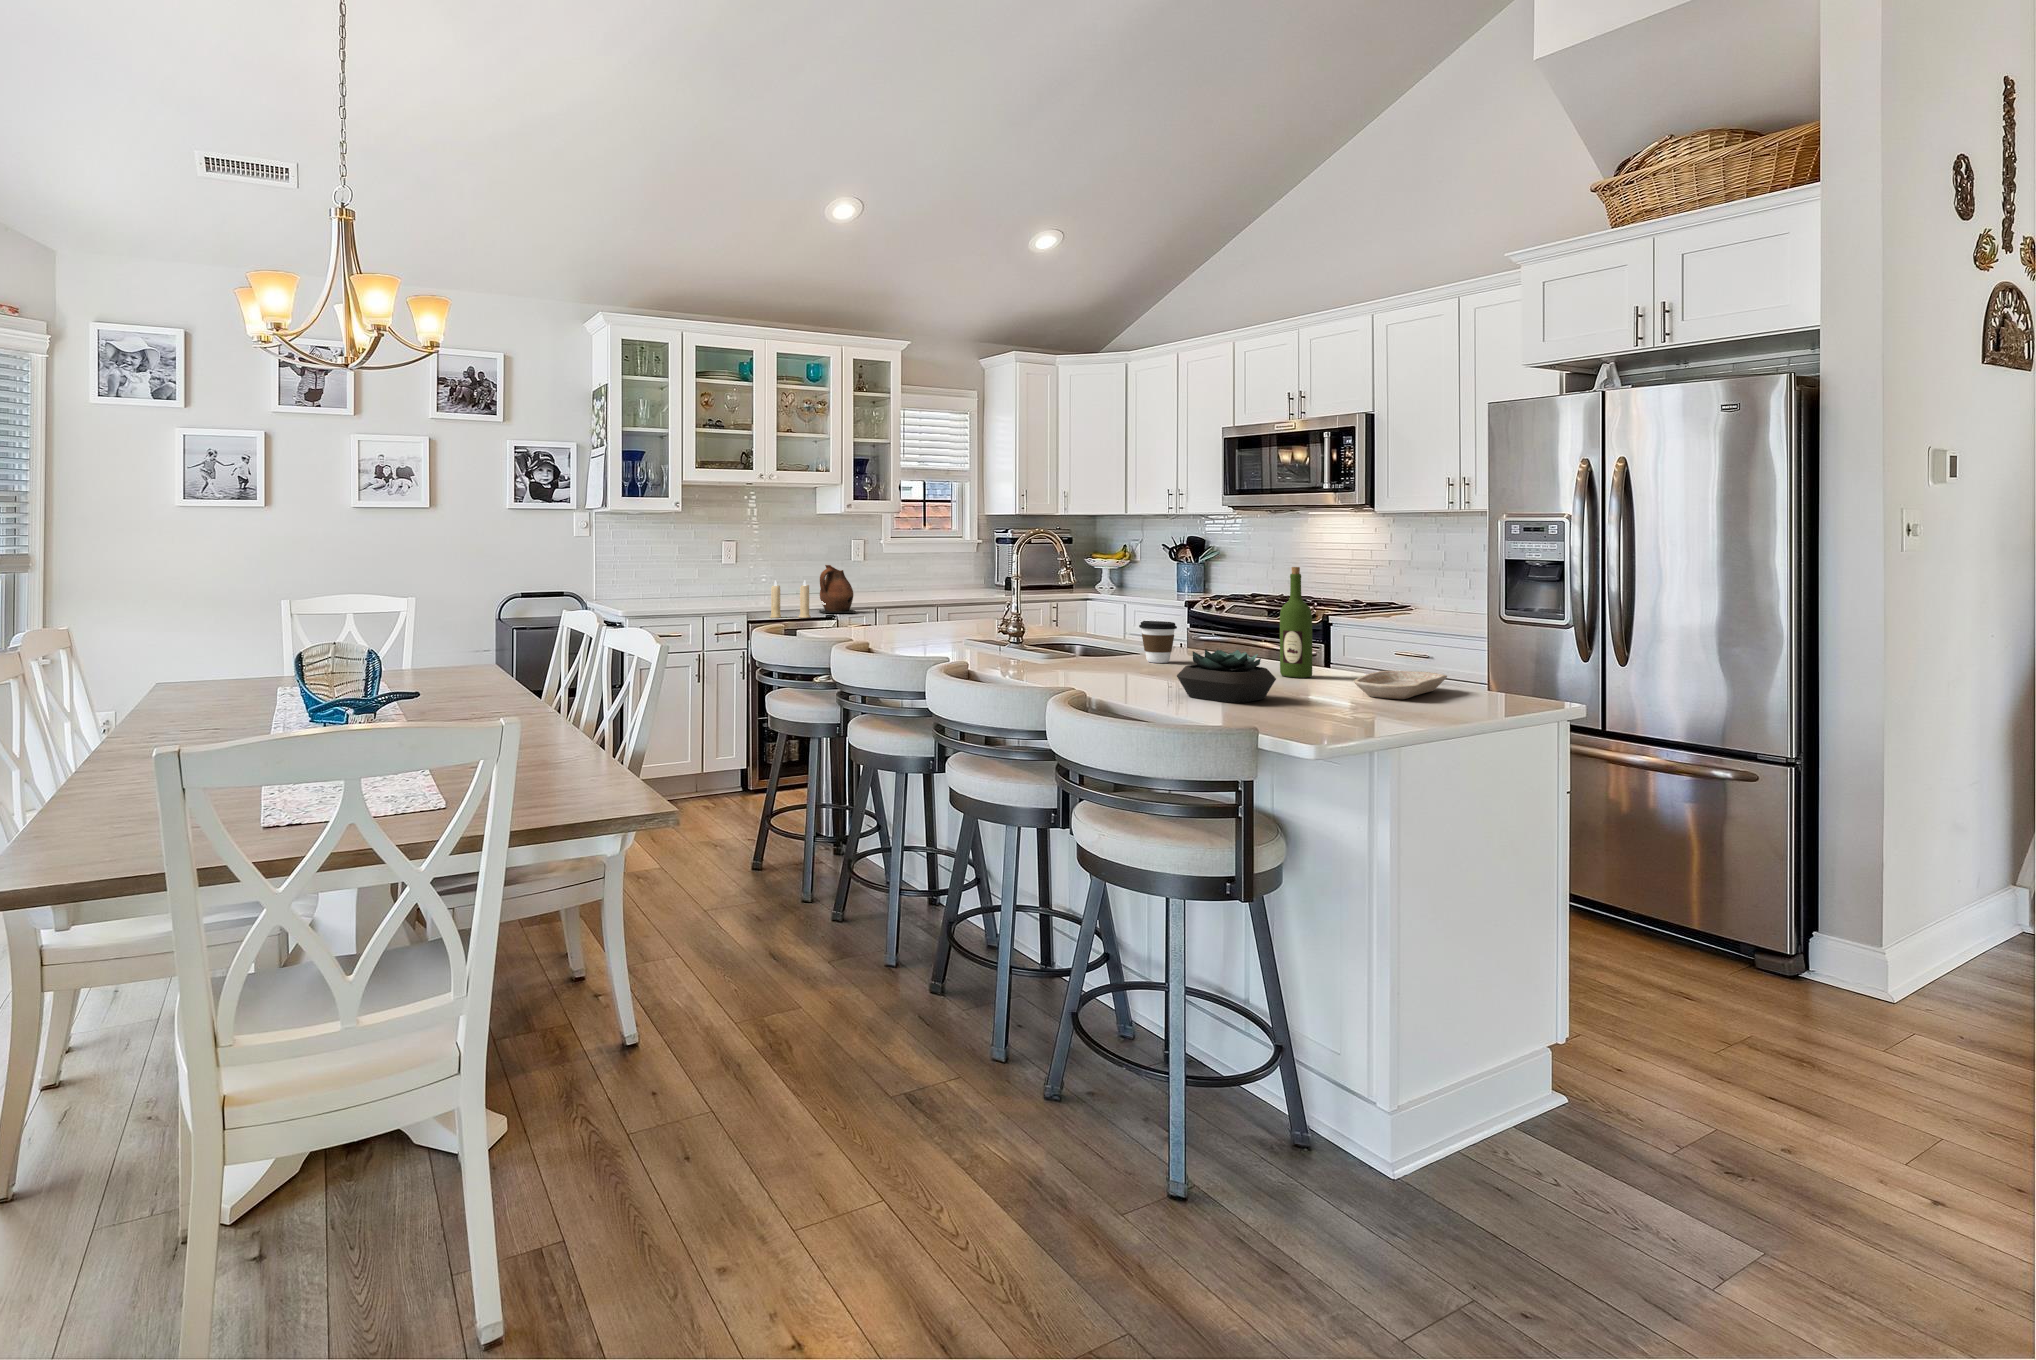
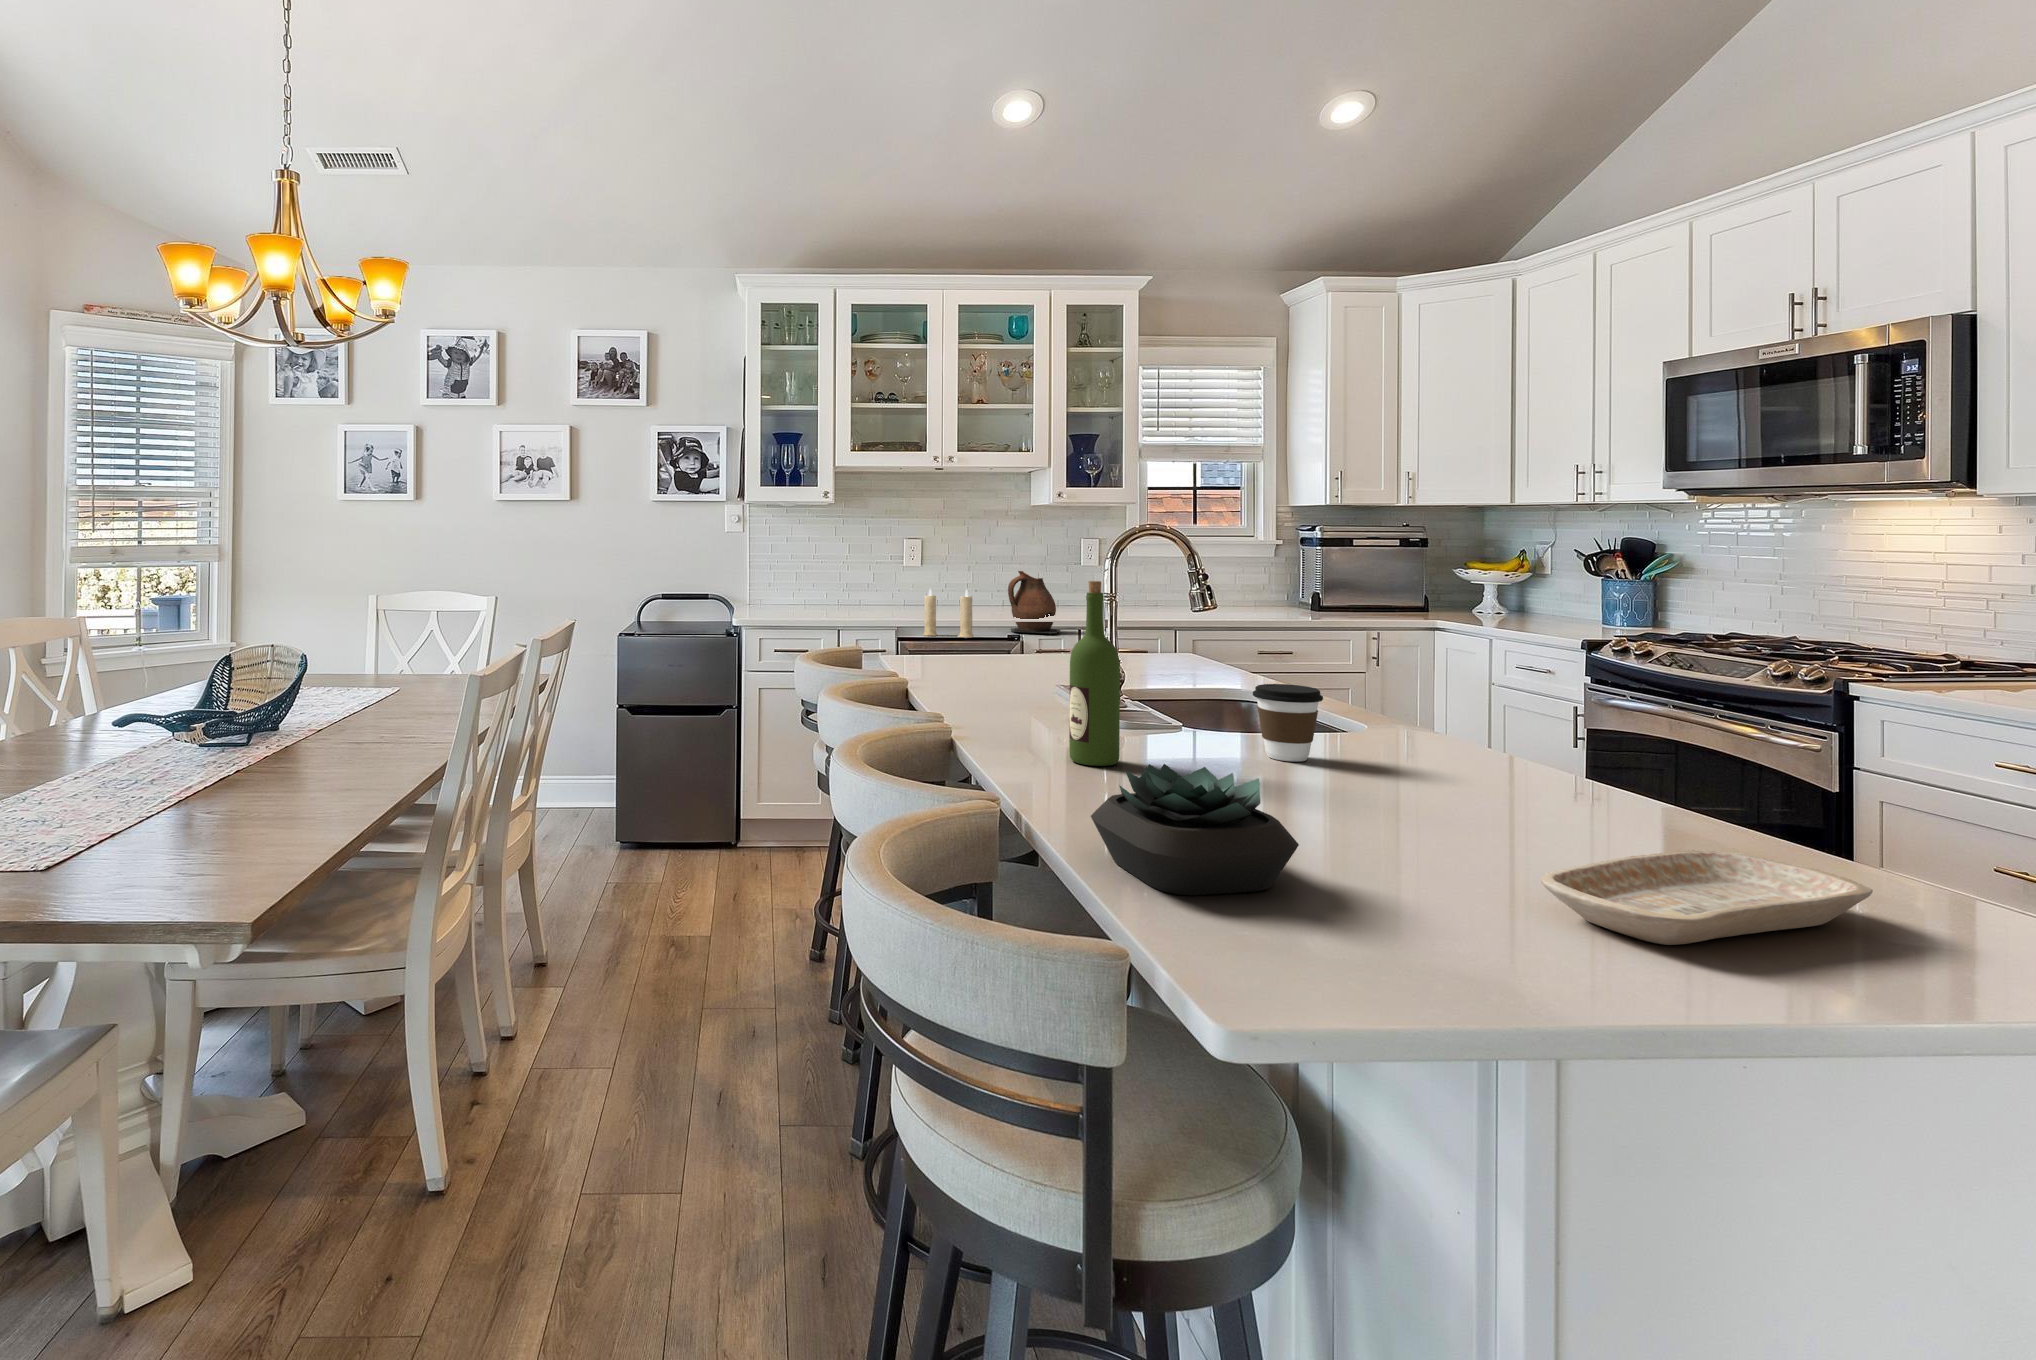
wine bottle: present [1280,567,1312,678] -> present [1069,581,1120,766]

